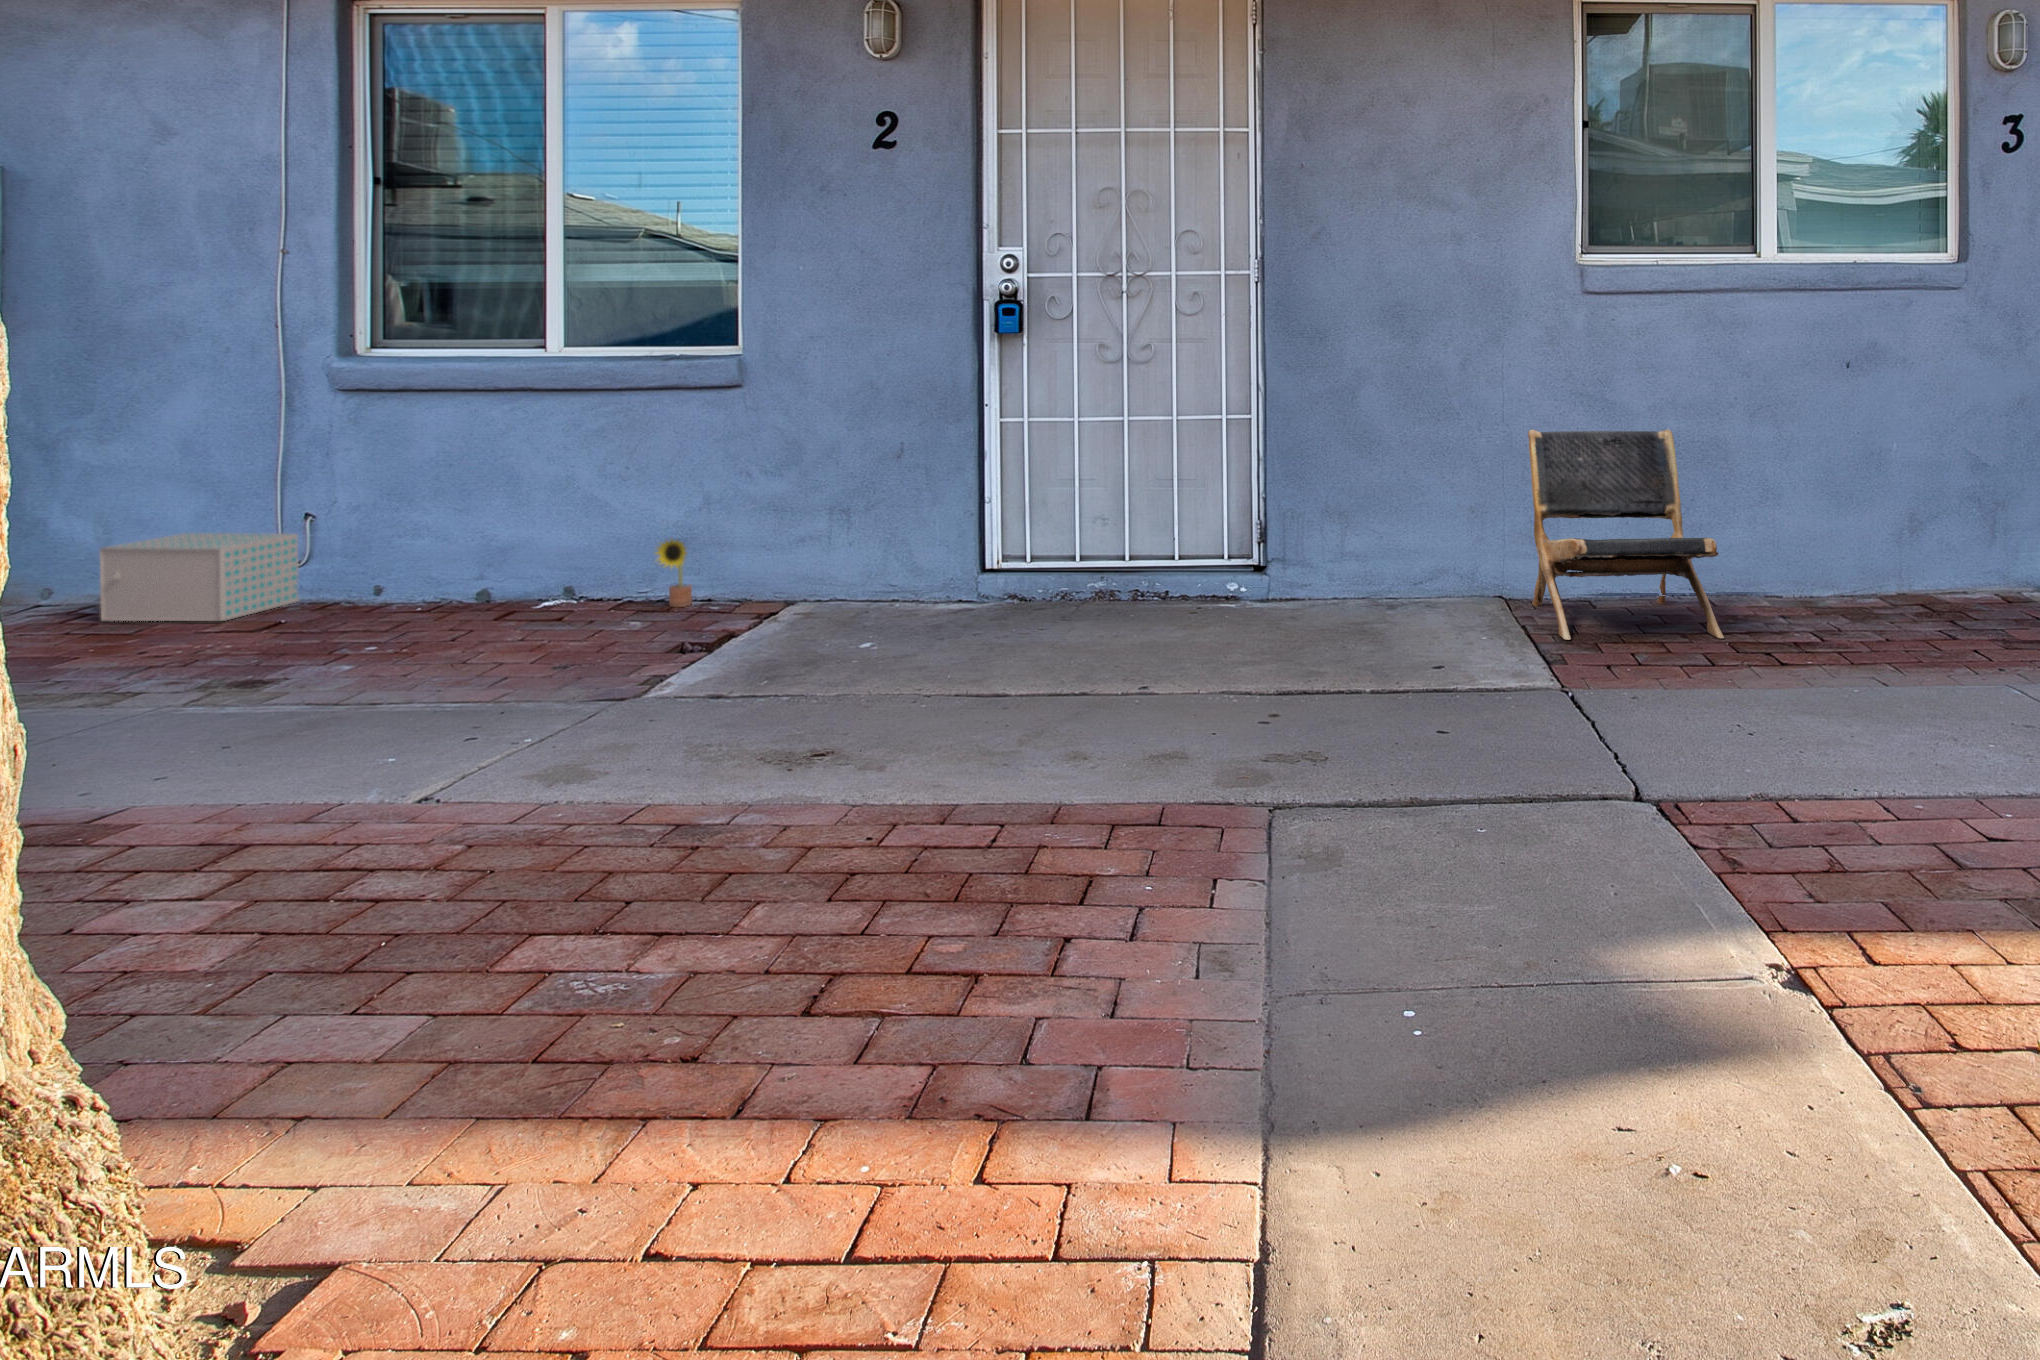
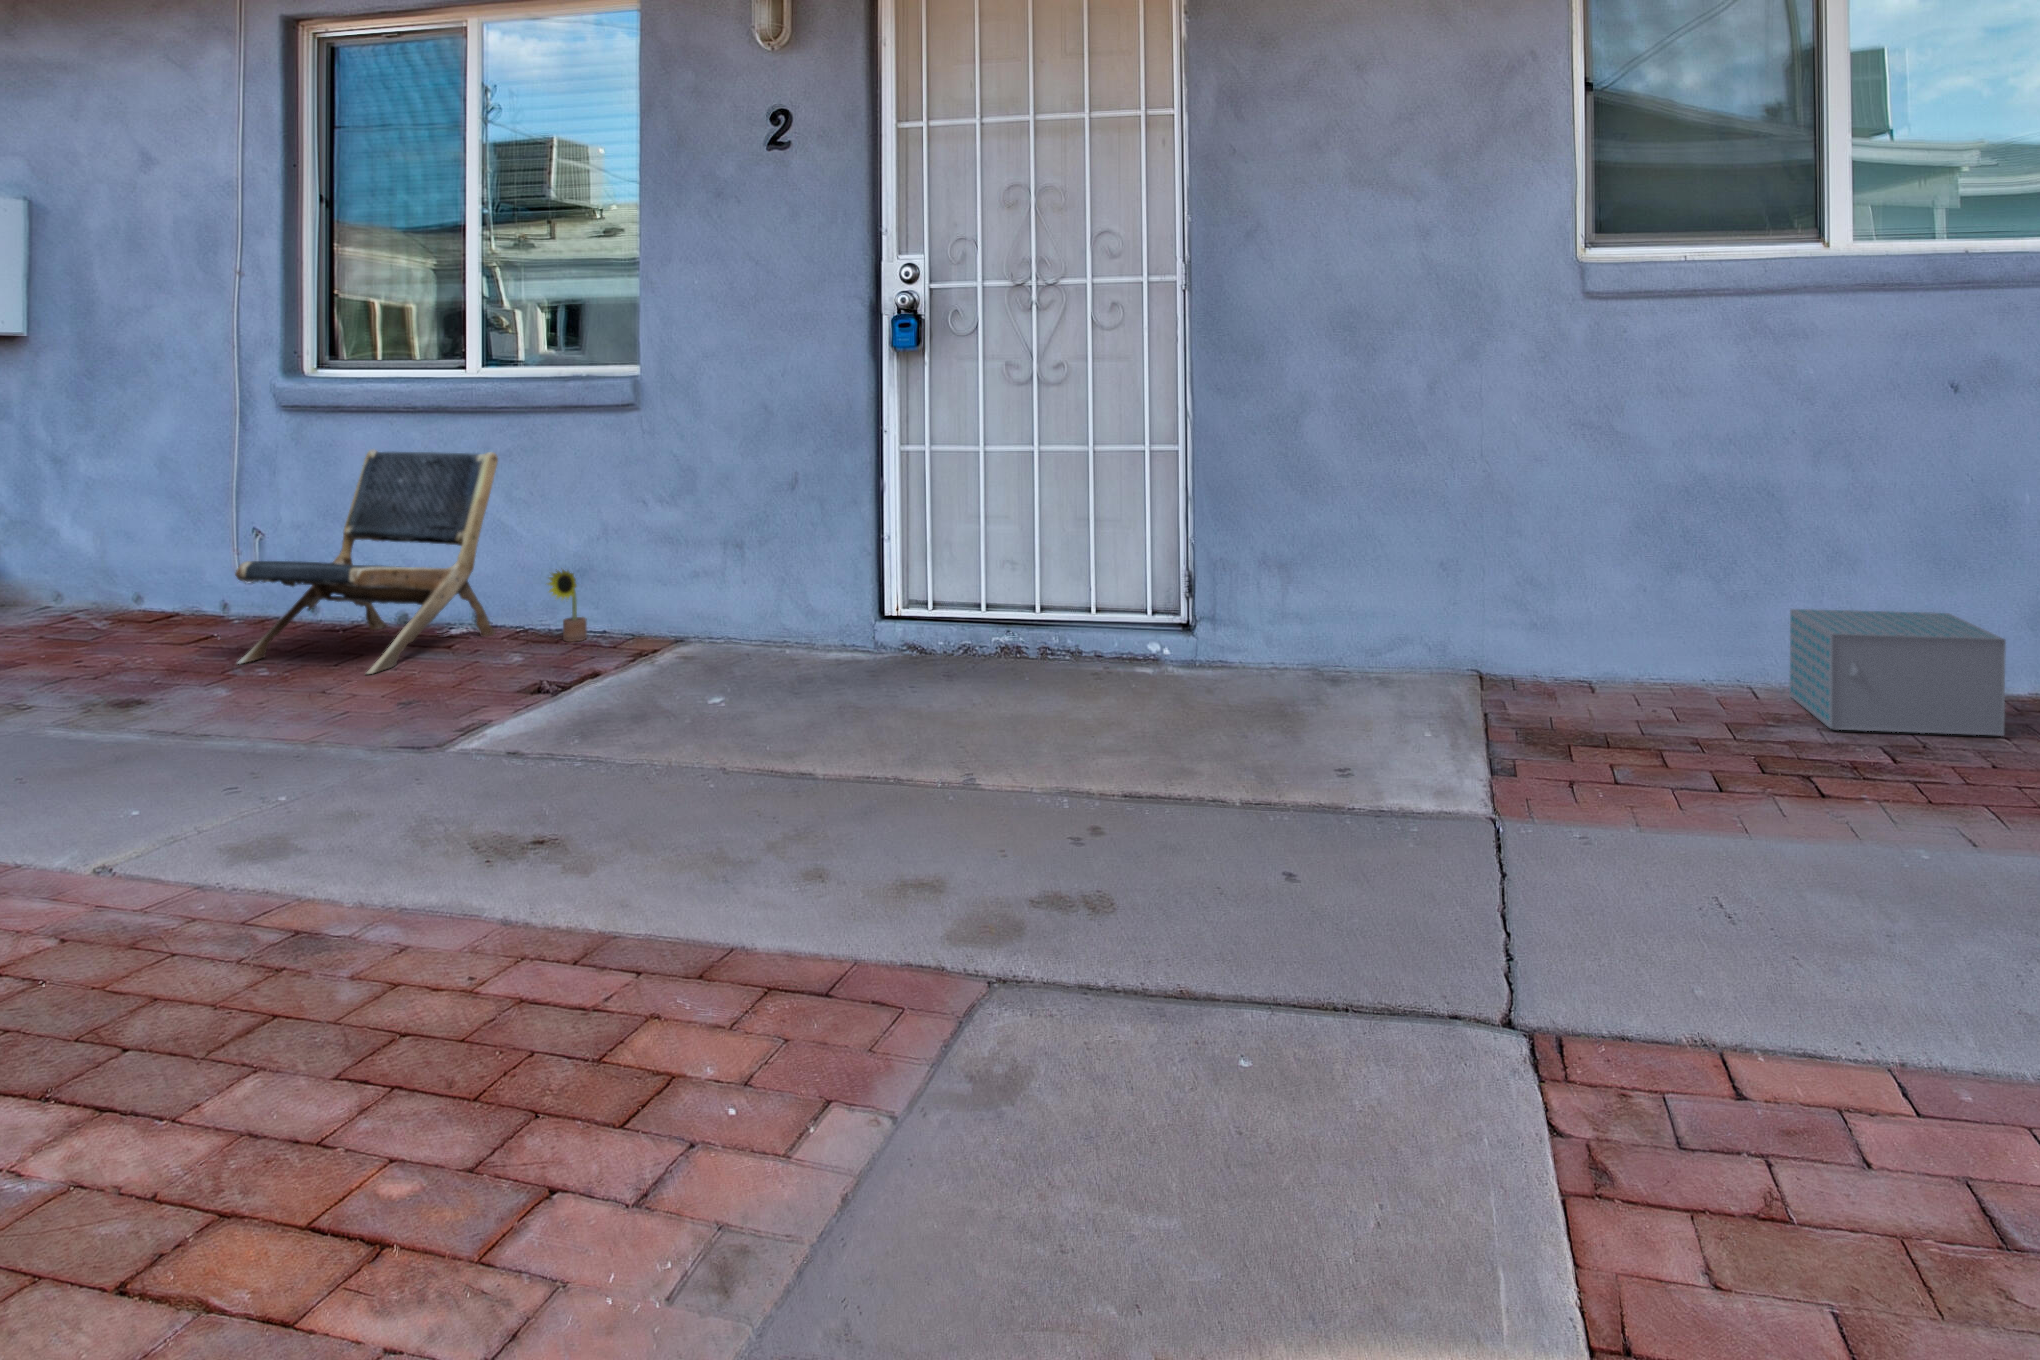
lounge chair: present [1528,429,1724,640] -> present [235,449,498,674]
storage box: present [100,533,299,621] -> present [1790,609,2006,736]

